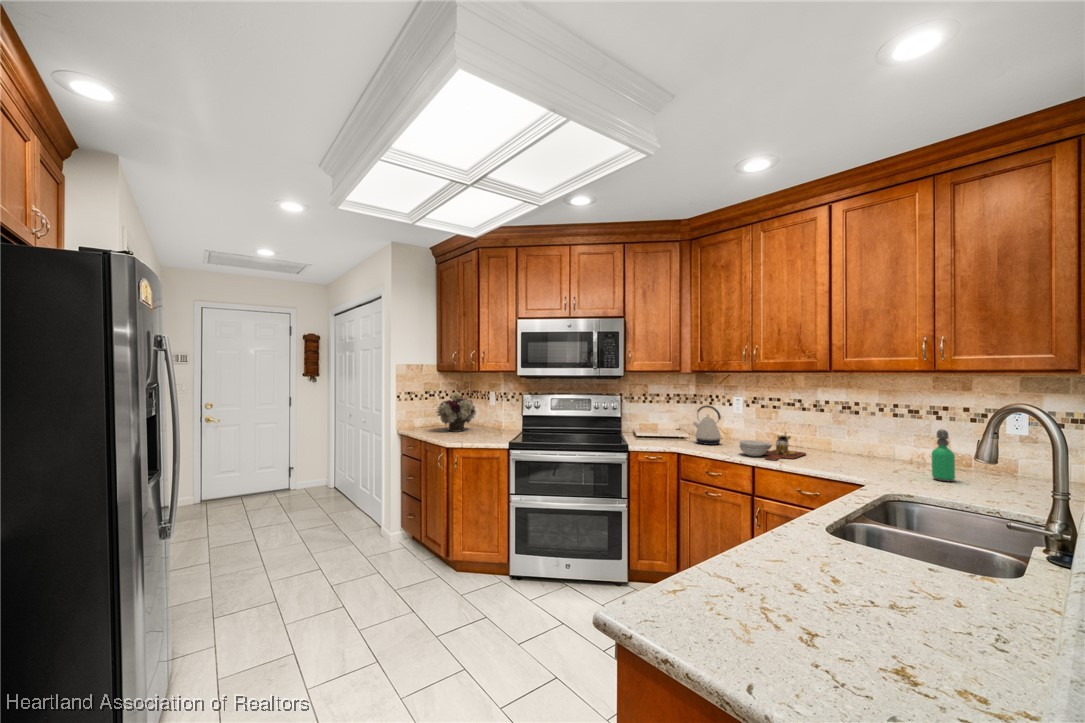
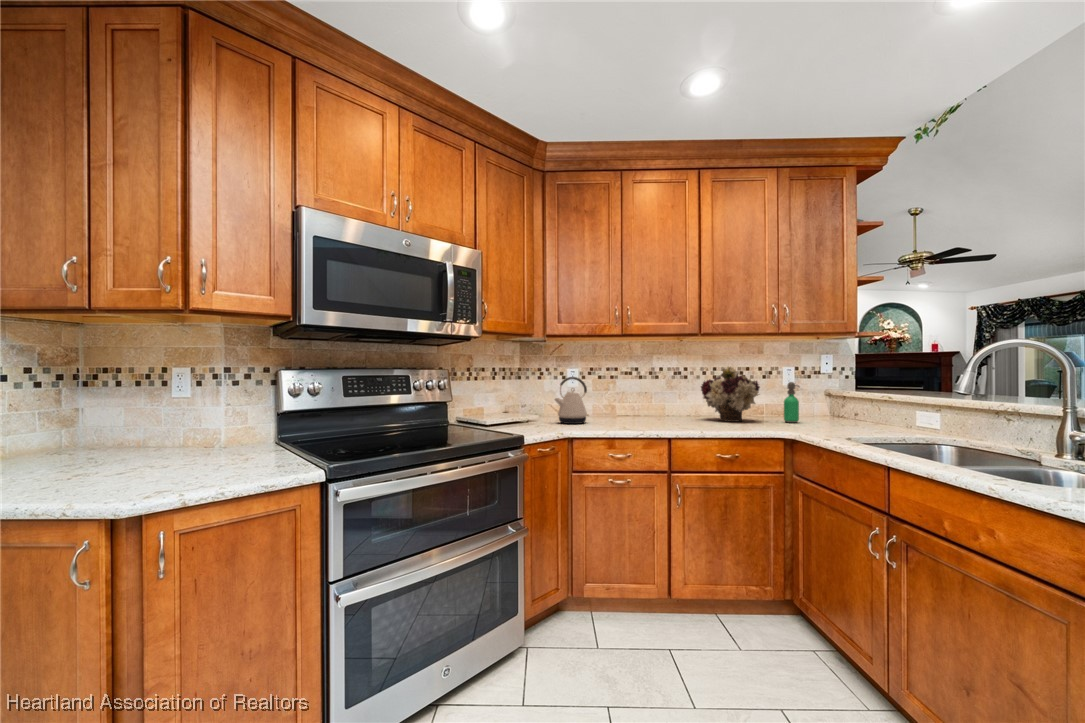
flower arrangement: present [436,392,476,432] -> present [701,367,760,422]
cutting board: present [740,432,806,460] -> none [623,399,684,427]

